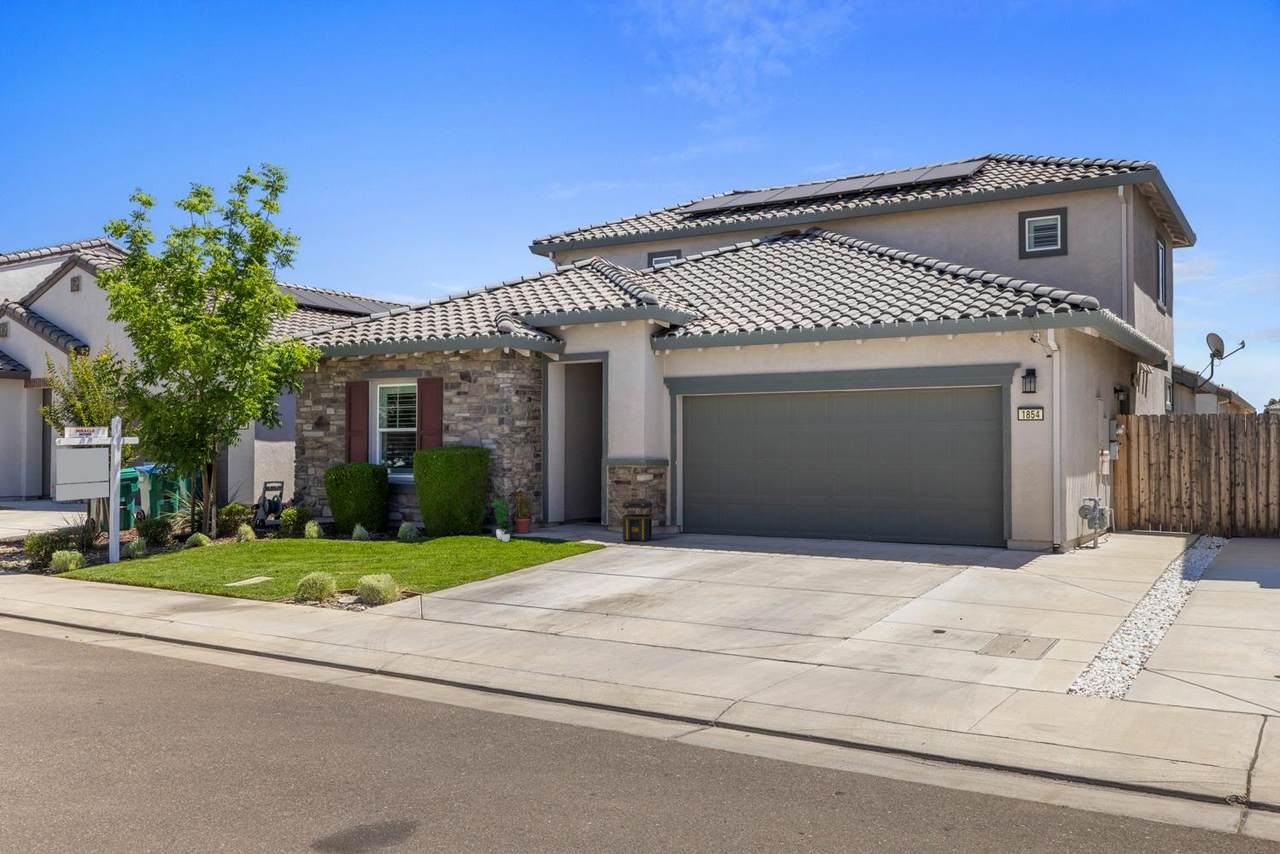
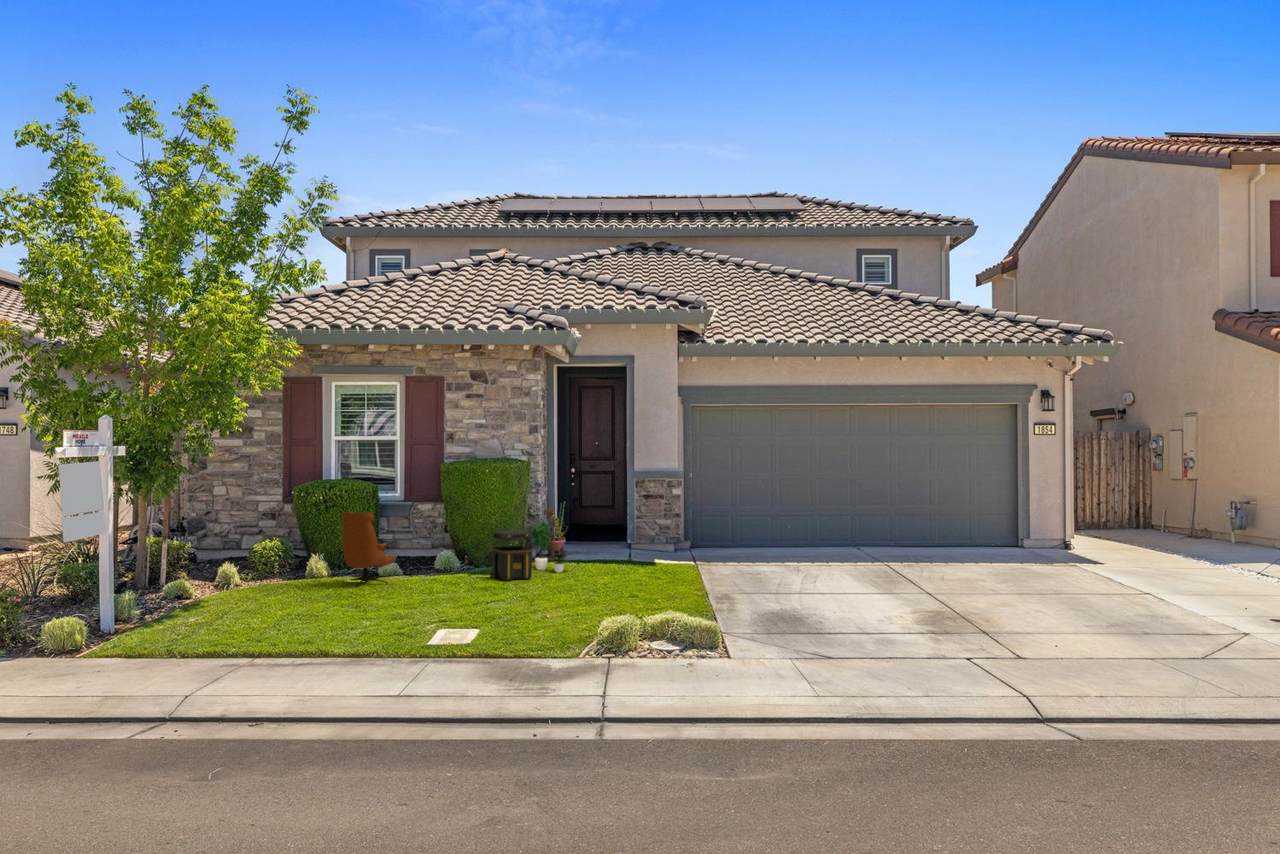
lounge chair: none [327,485,393,542] -> present [341,512,397,587]
toolbox: present [622,501,653,541] -> present [492,530,533,581]

